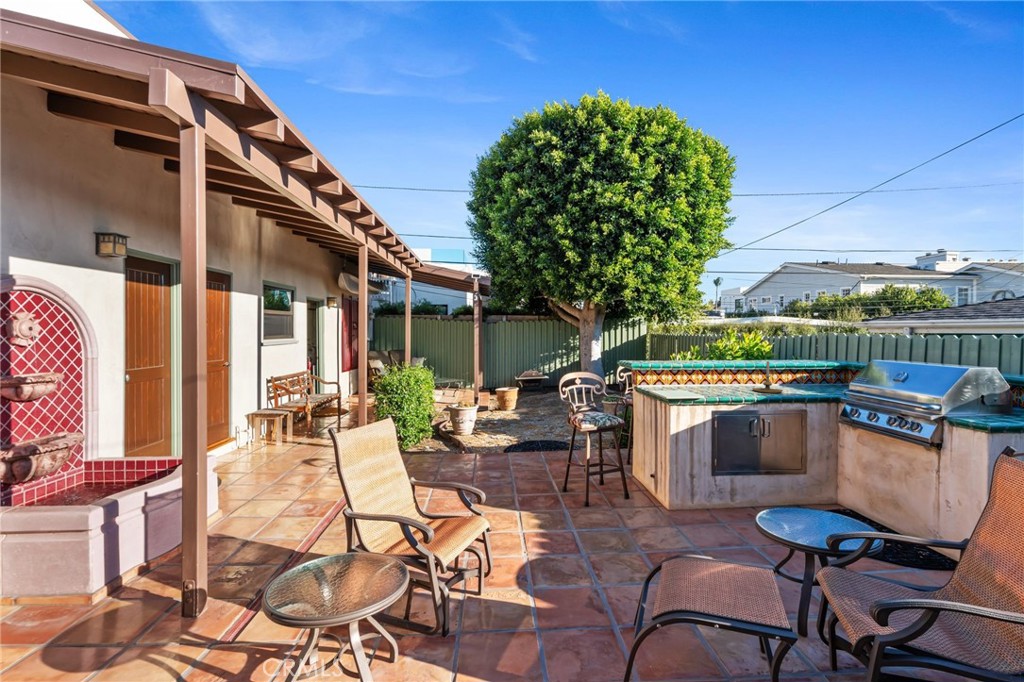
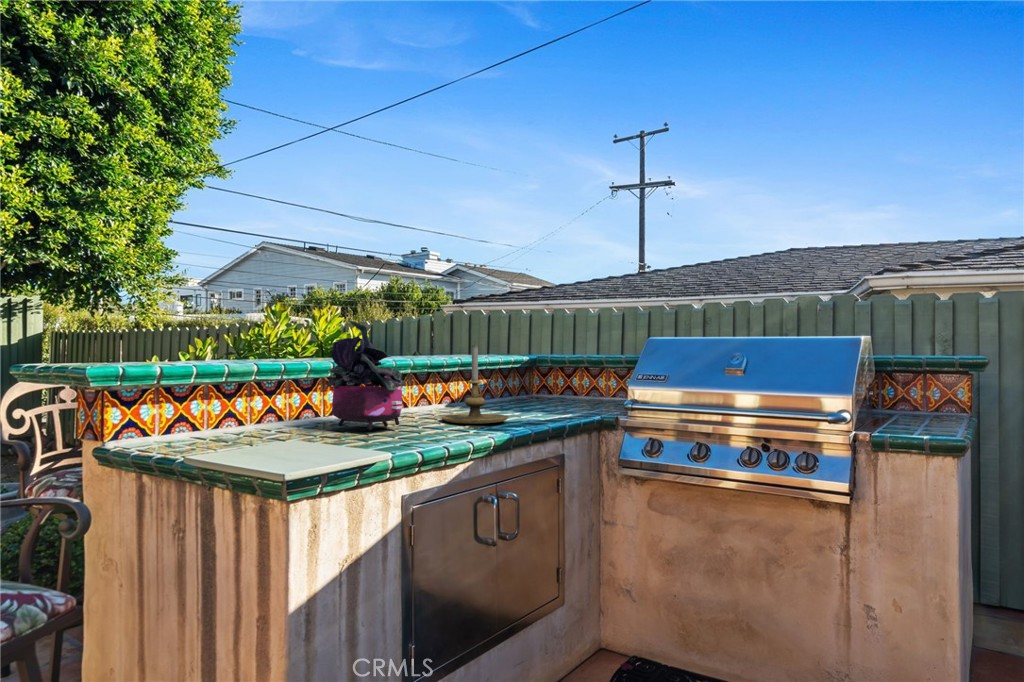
potted plant: none [701,352,734,390] -> present [324,320,405,430]

